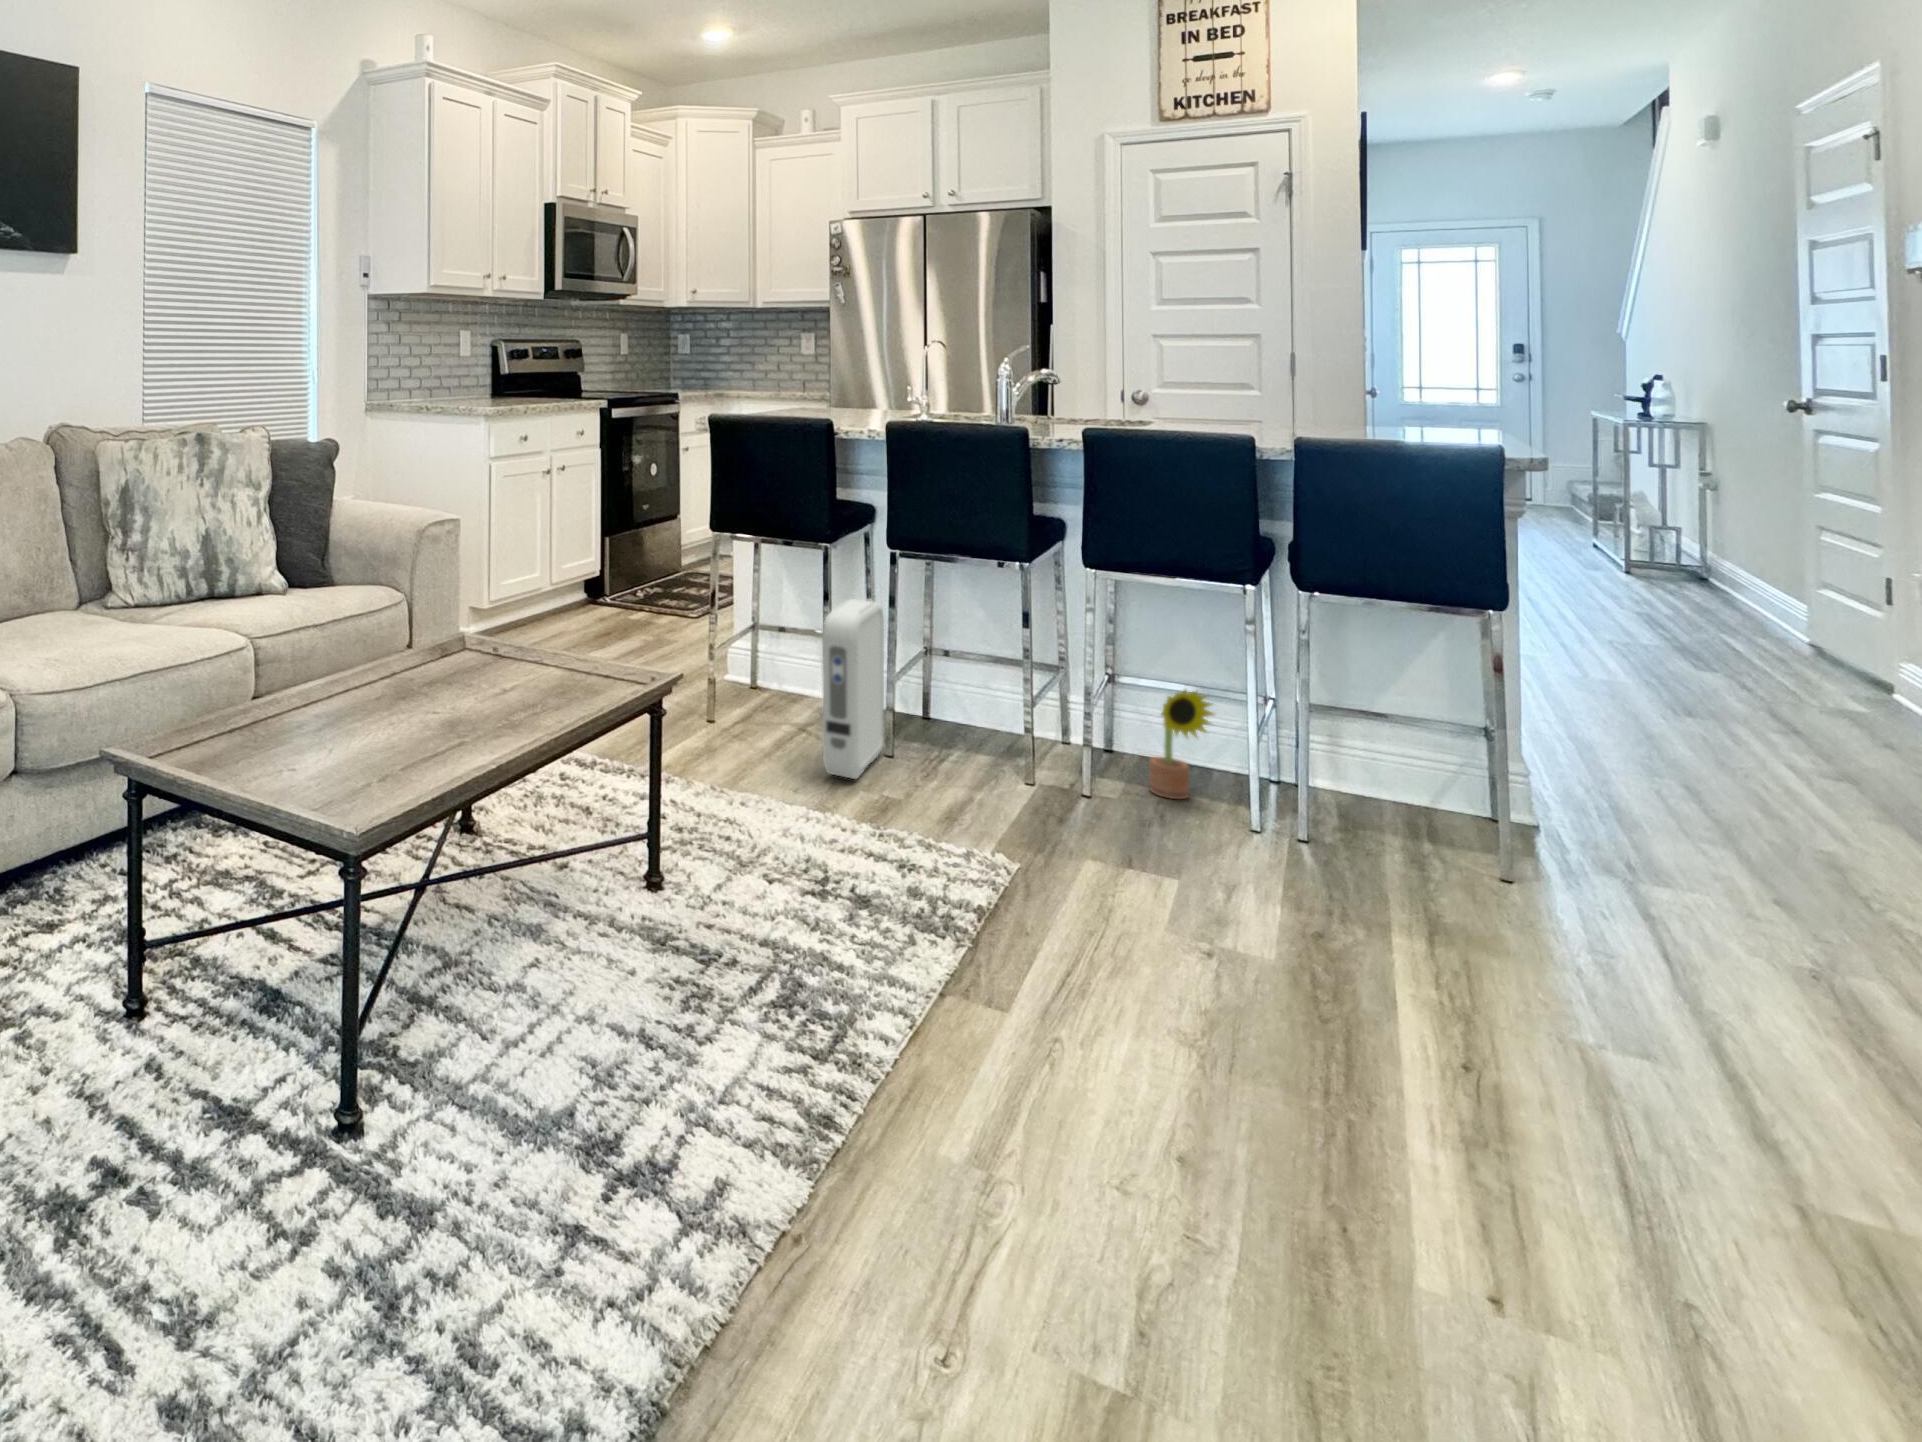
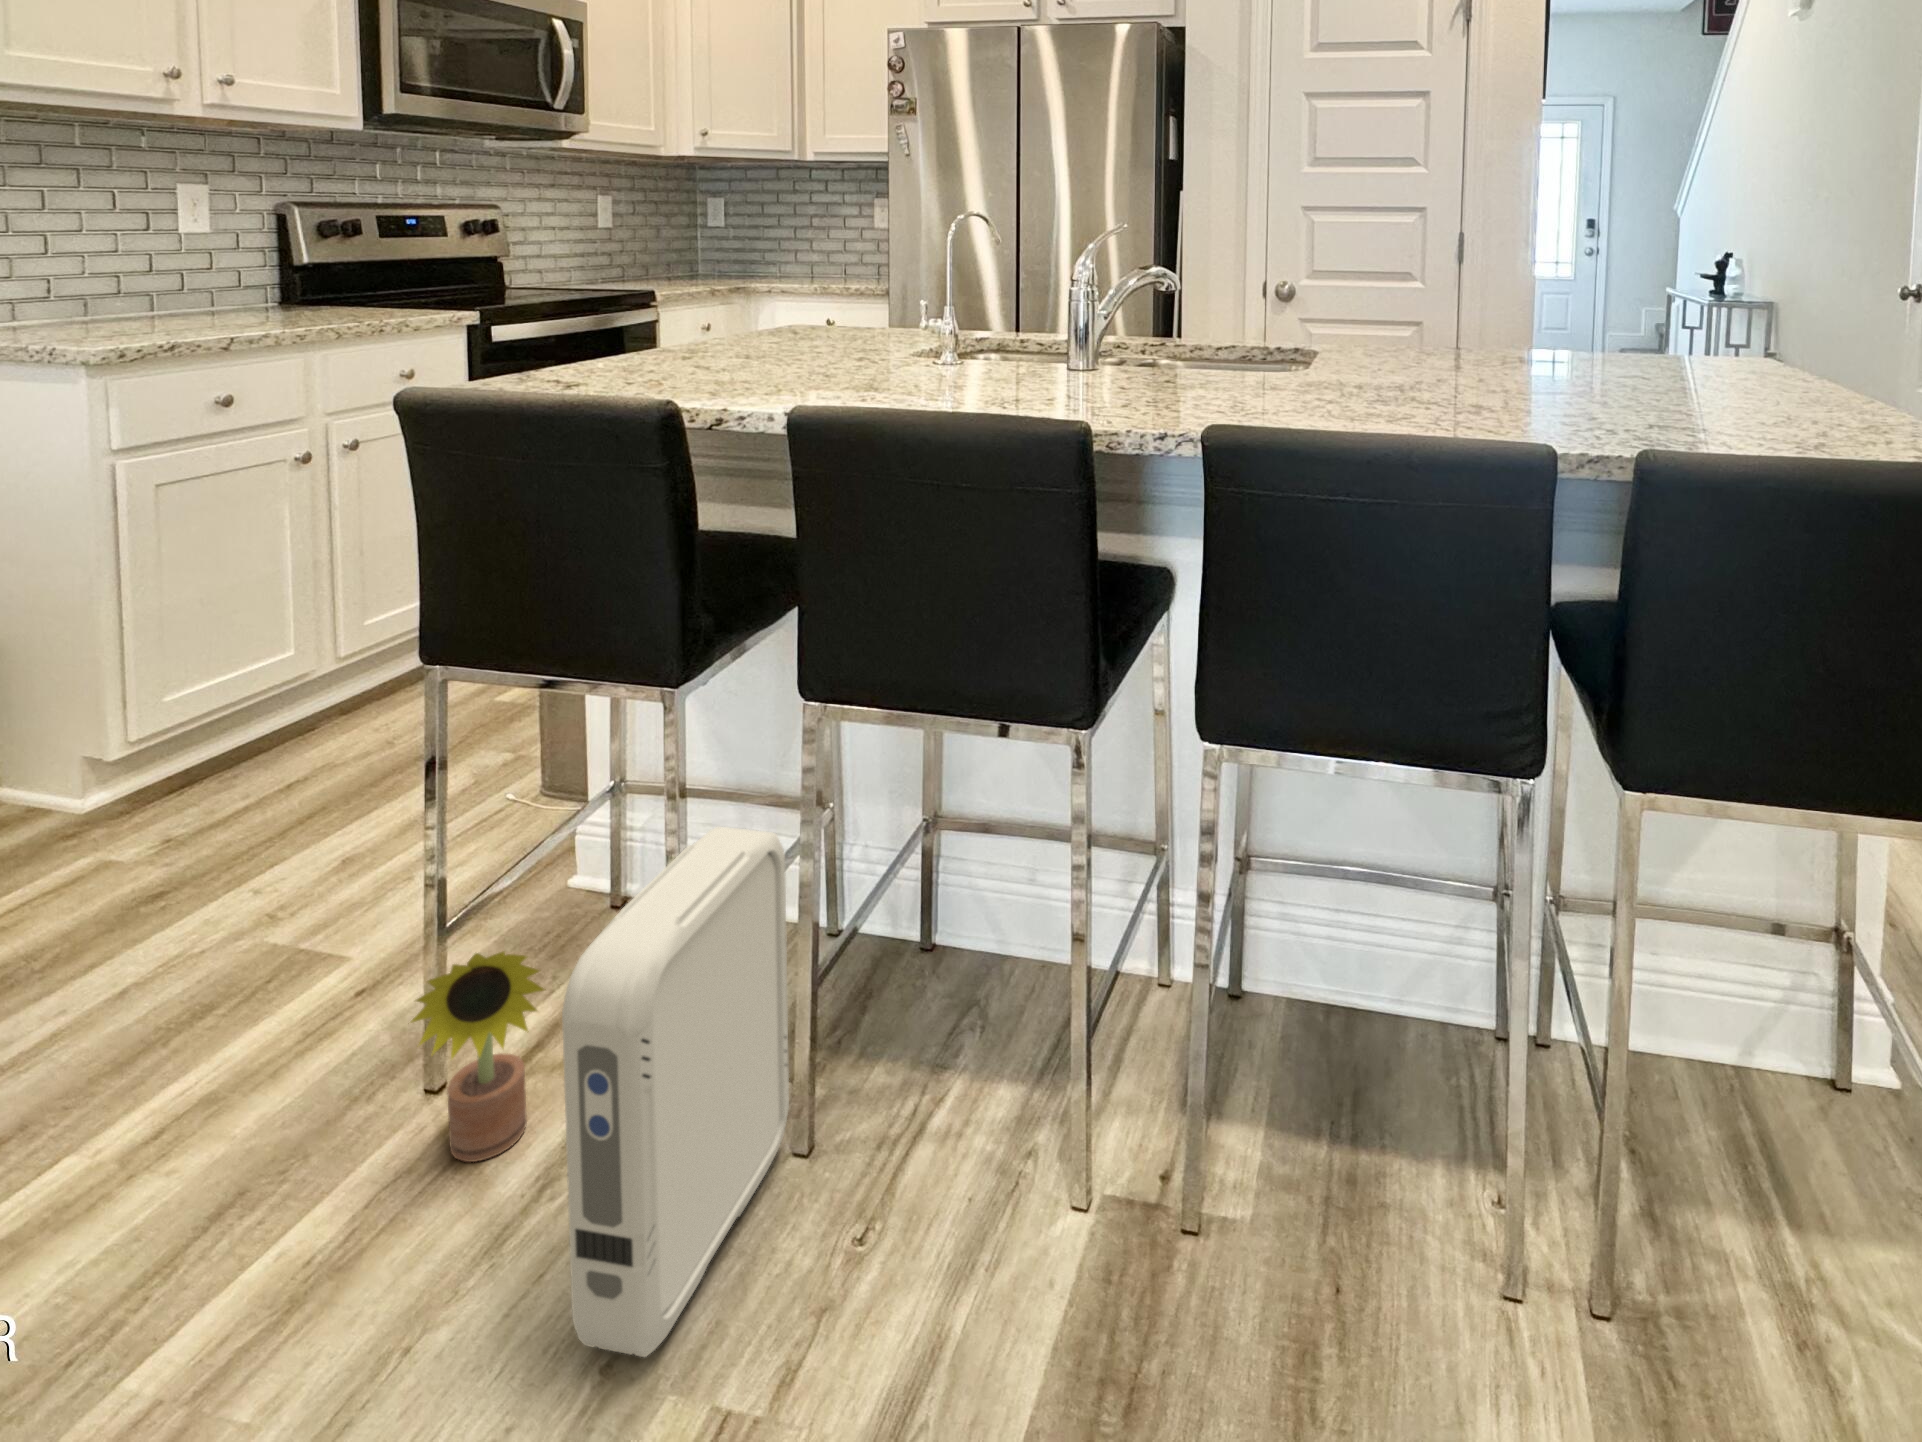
decorative plant: present [1149,690,1214,799] -> present [411,951,544,1162]

